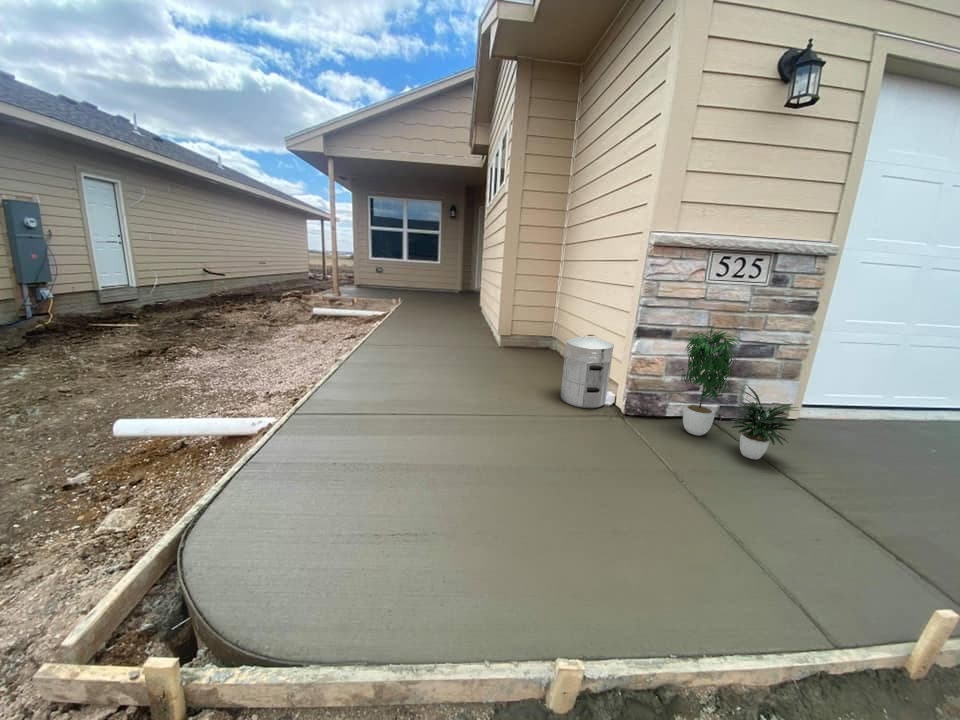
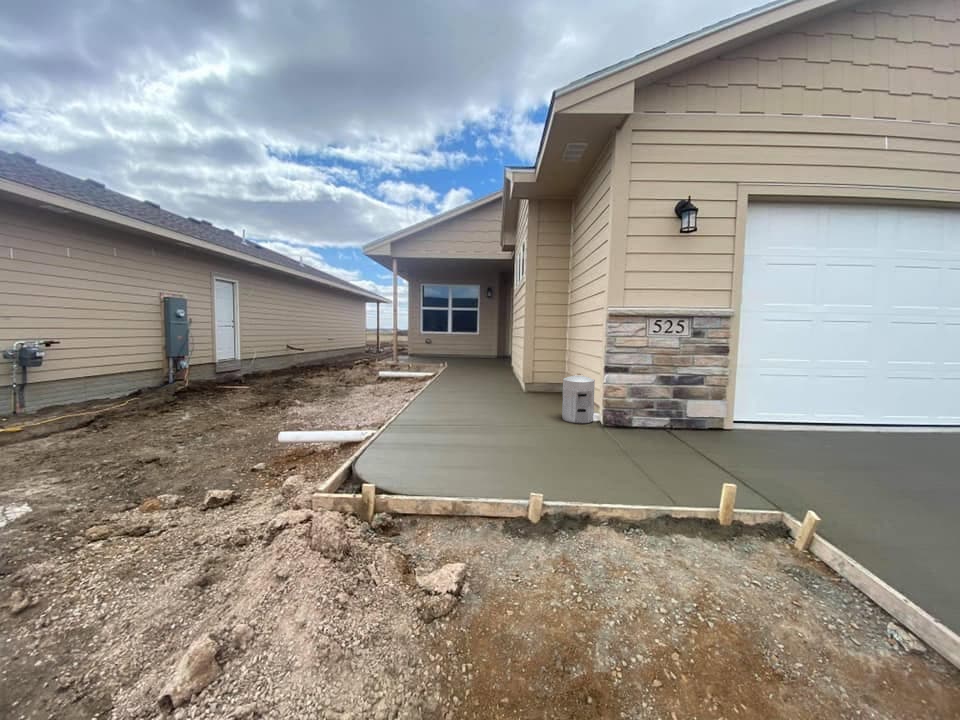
potted plant: present [681,325,798,459] -> none [634,361,702,446]

